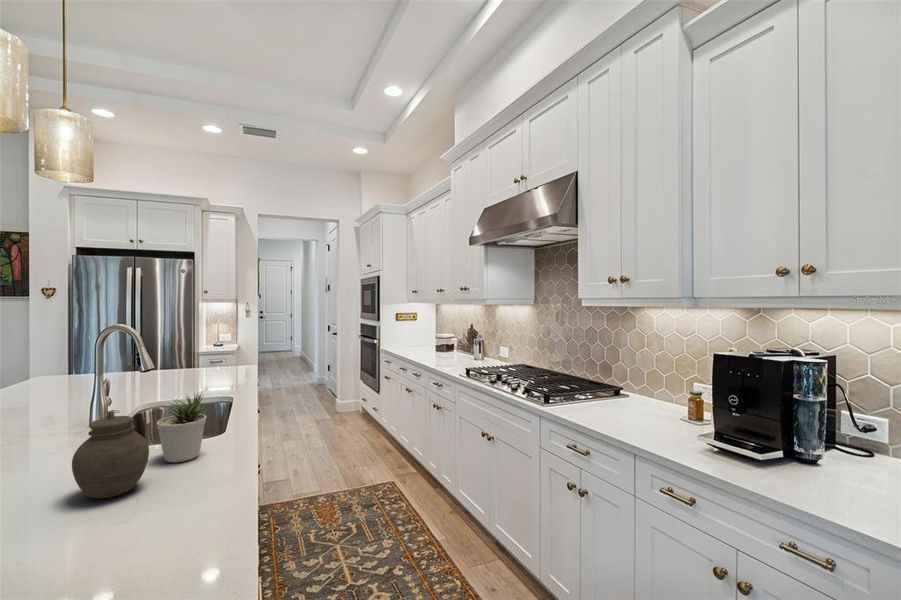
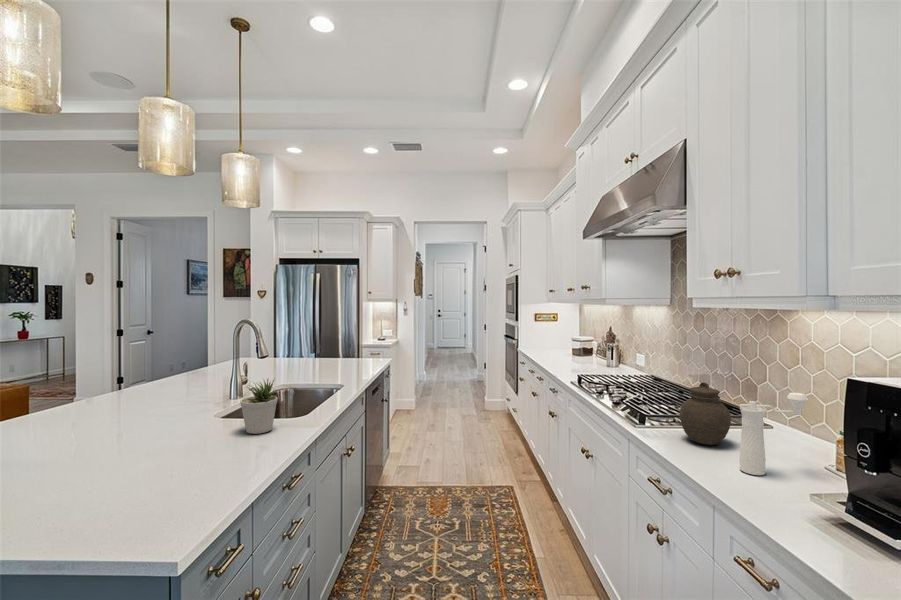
pepper mill: none [640,365,679,427] -> present [740,393,808,475]
jar: present [72,411,149,499] -> present [679,382,731,445]

